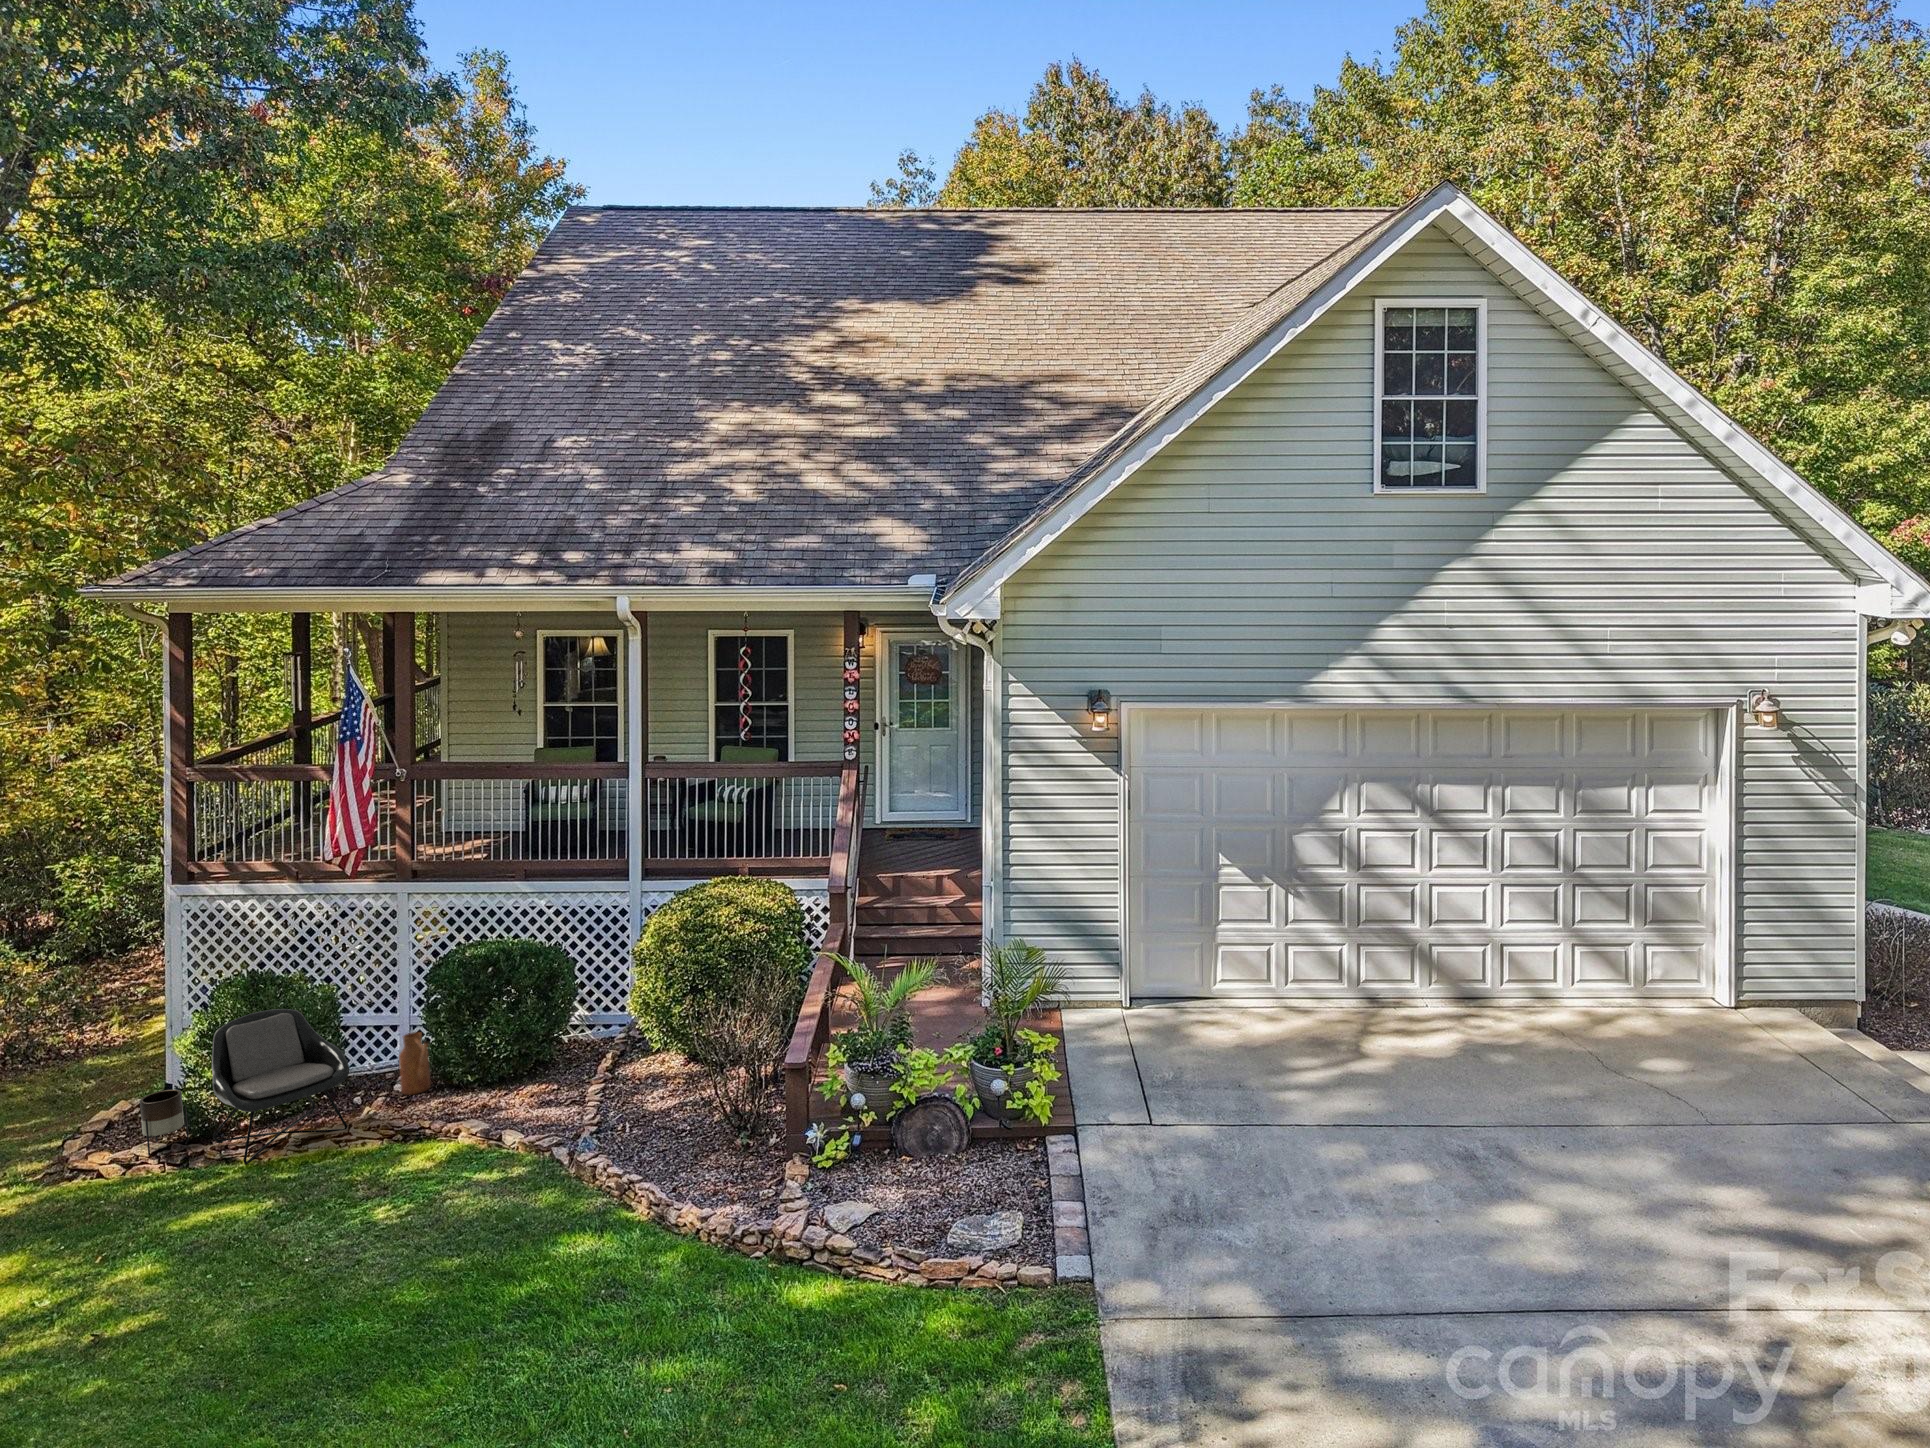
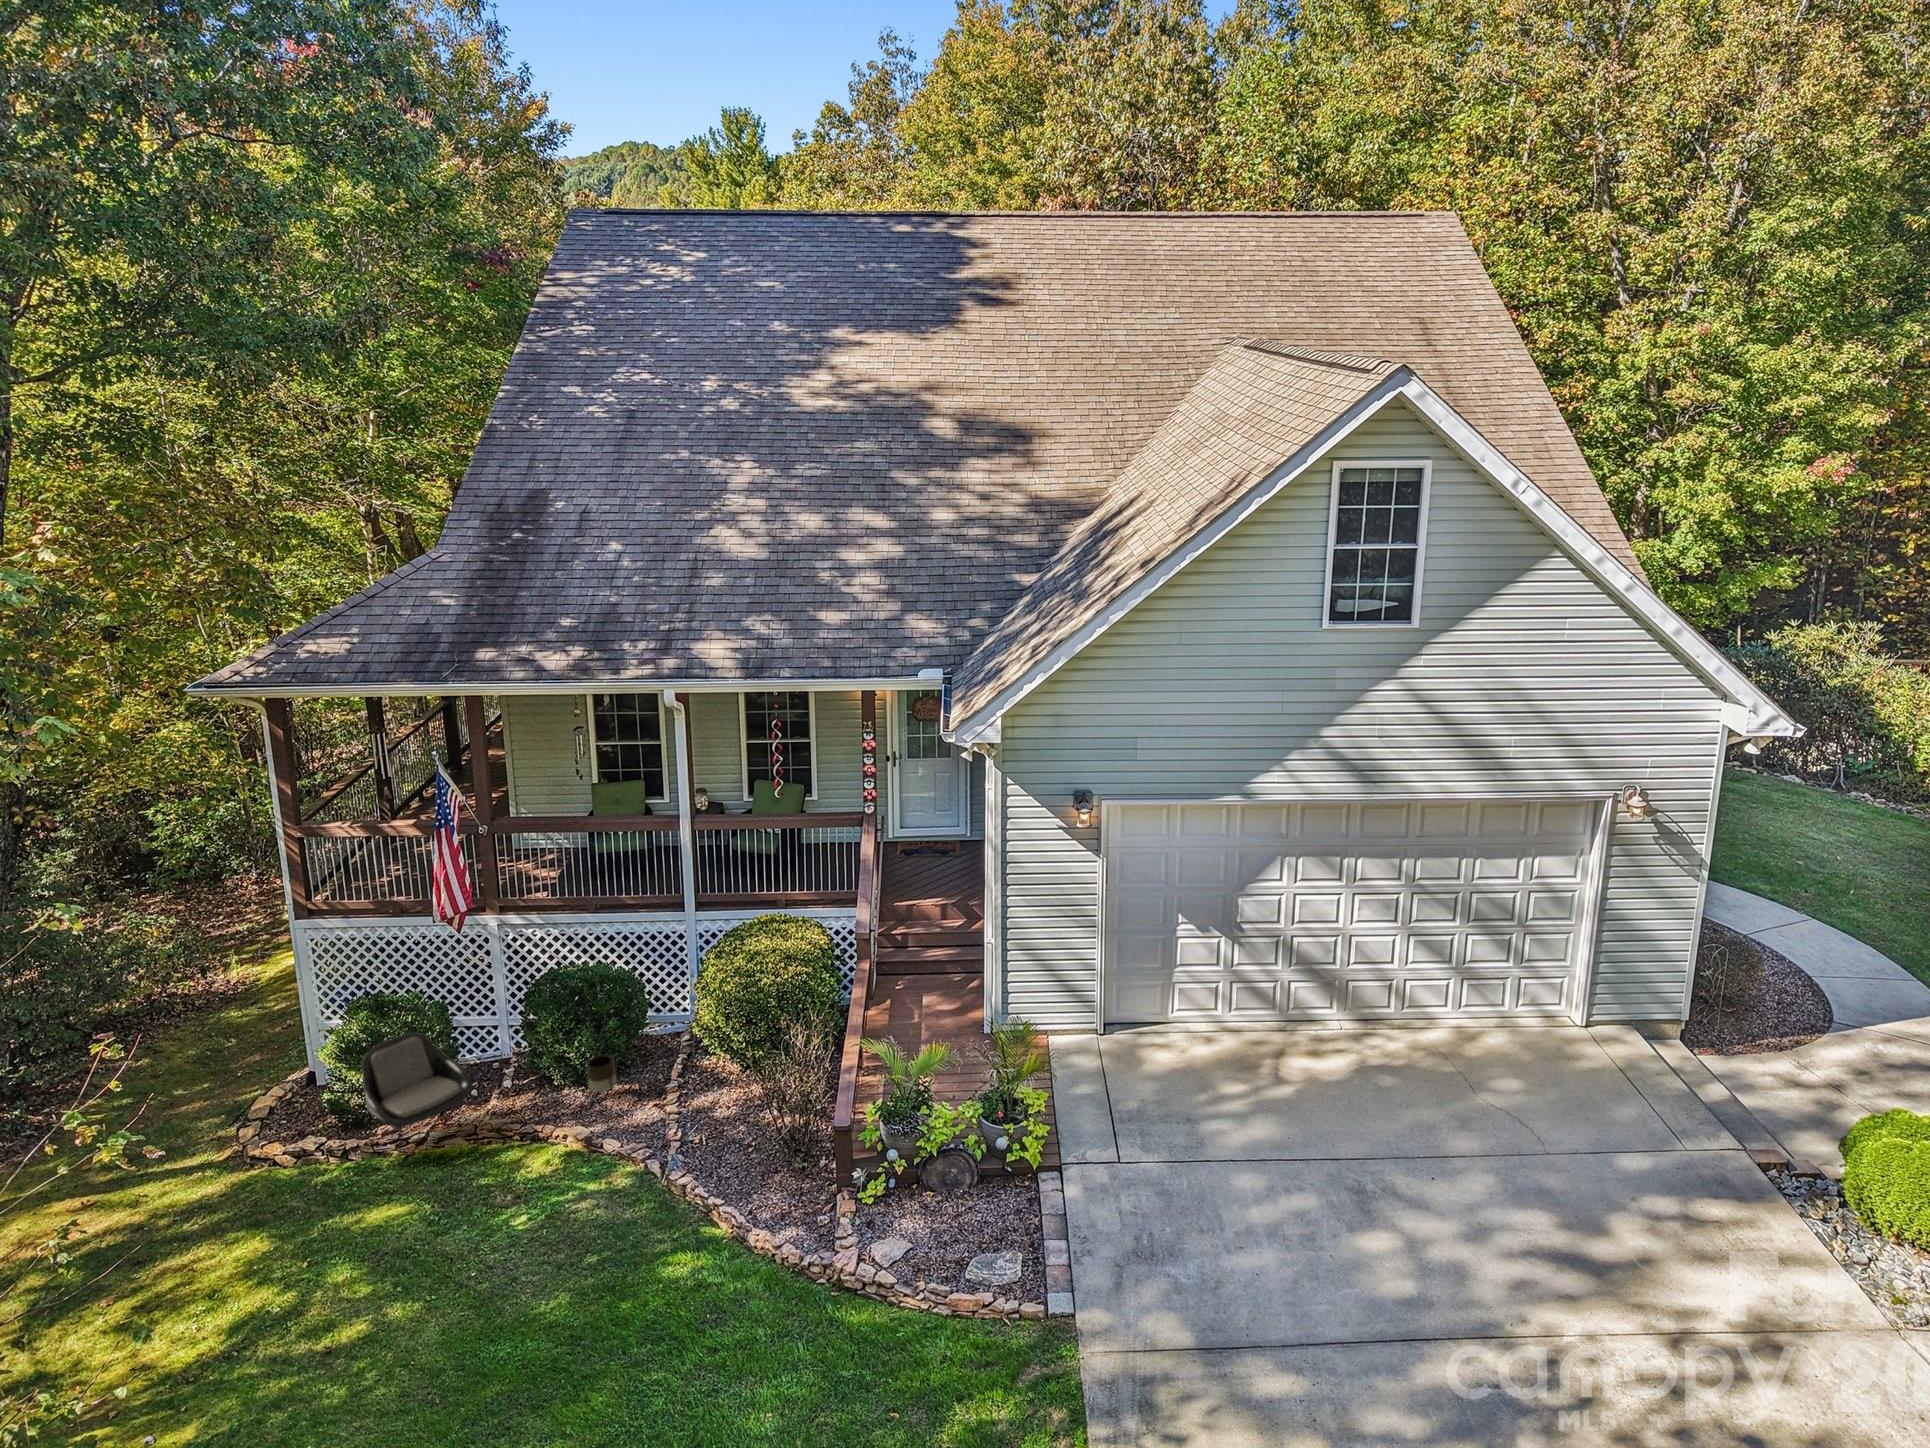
watering can: present [399,1032,431,1095] -> none [506,1041,532,1092]
planter: present [140,1090,189,1155] -> present [586,1055,616,1099]

